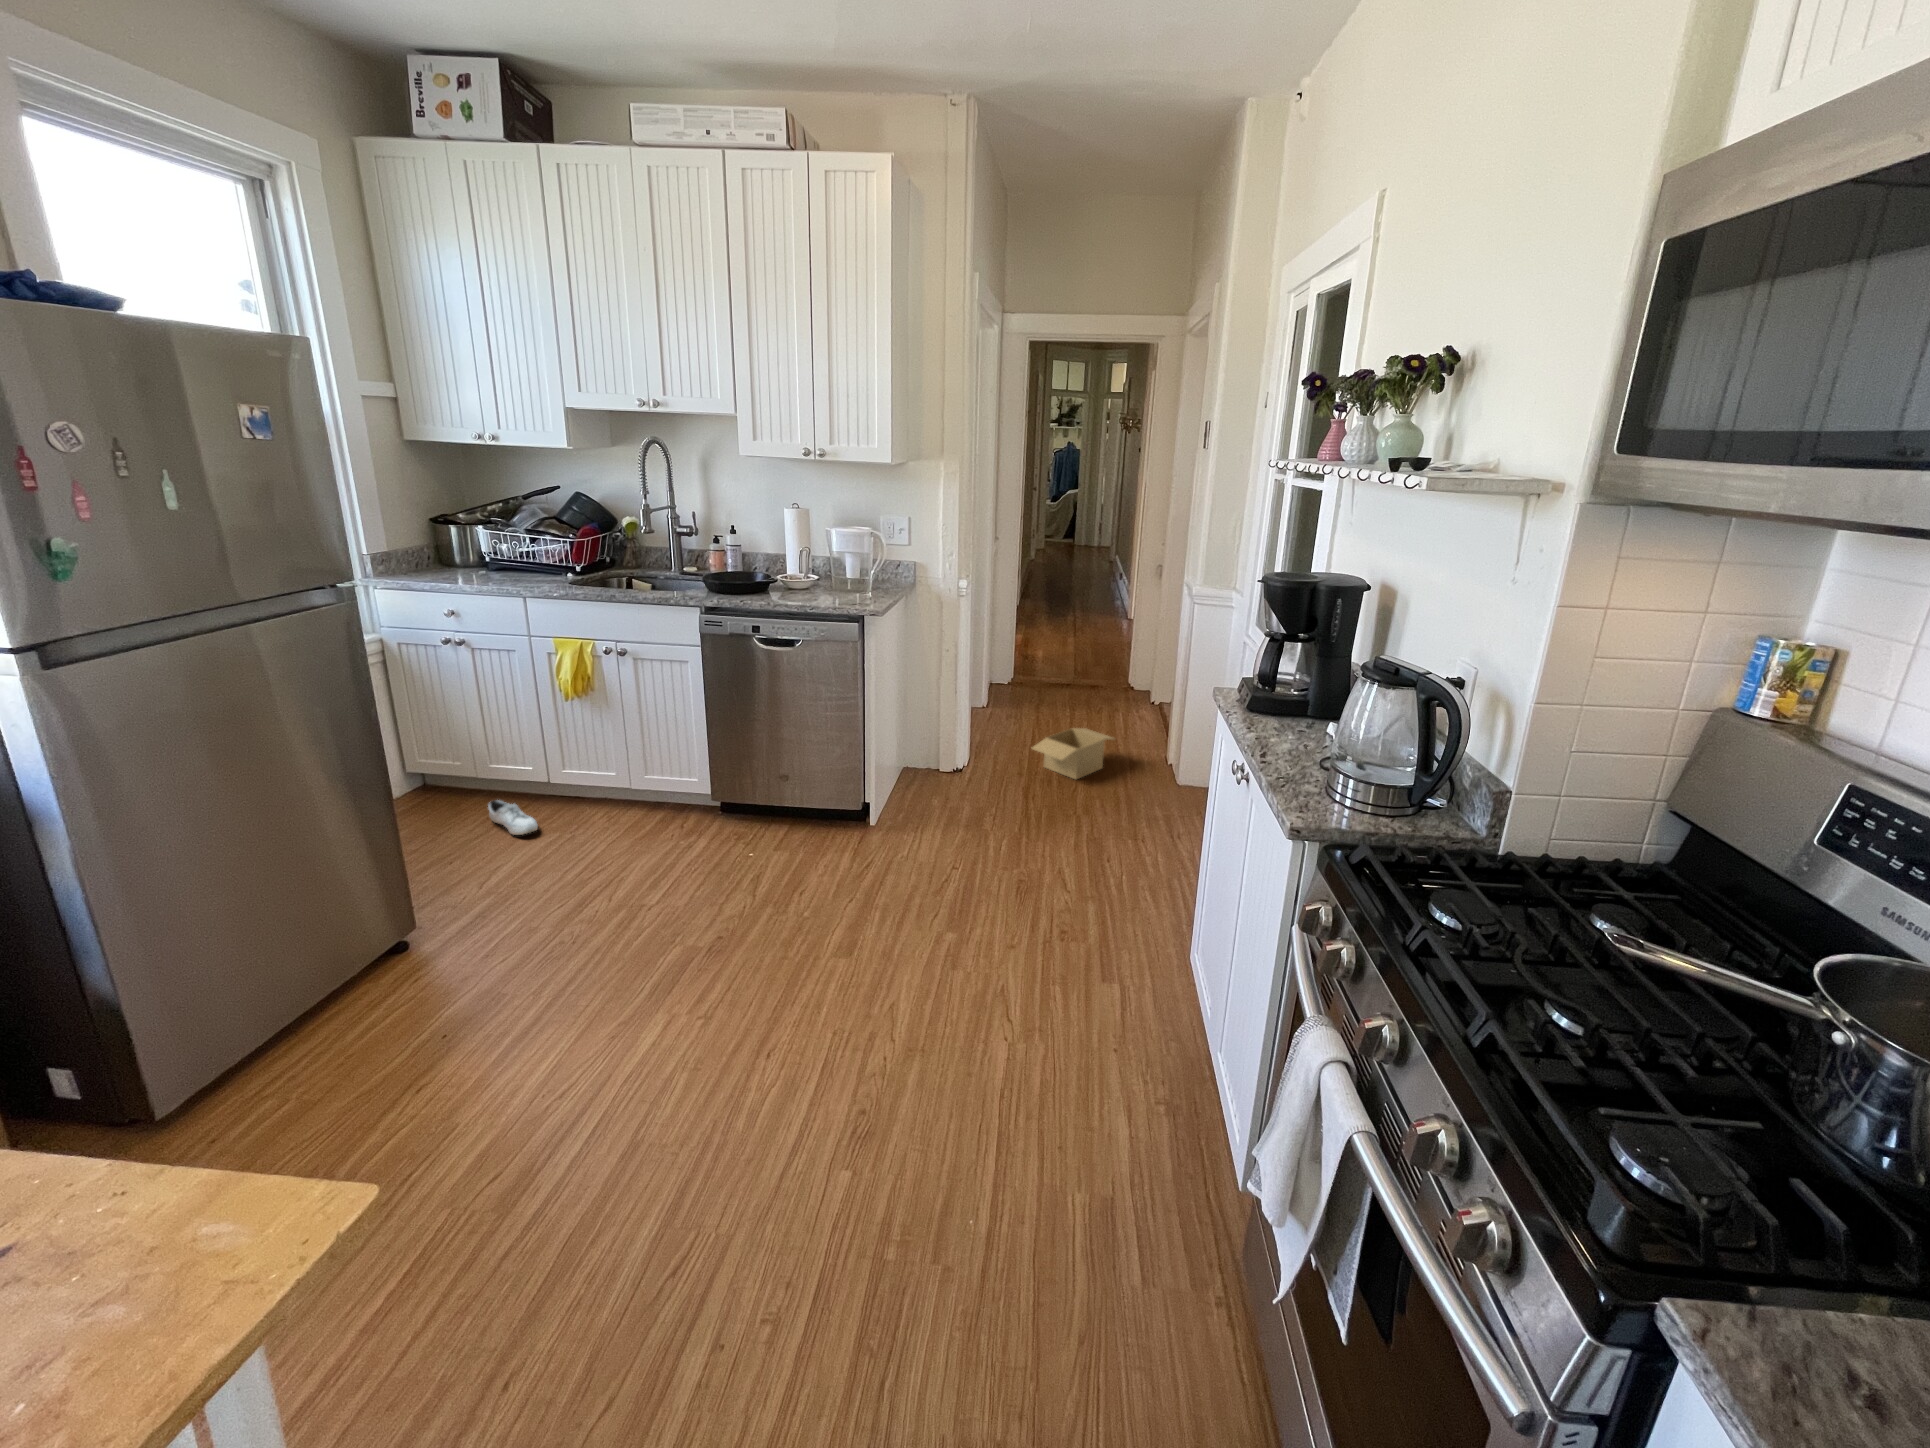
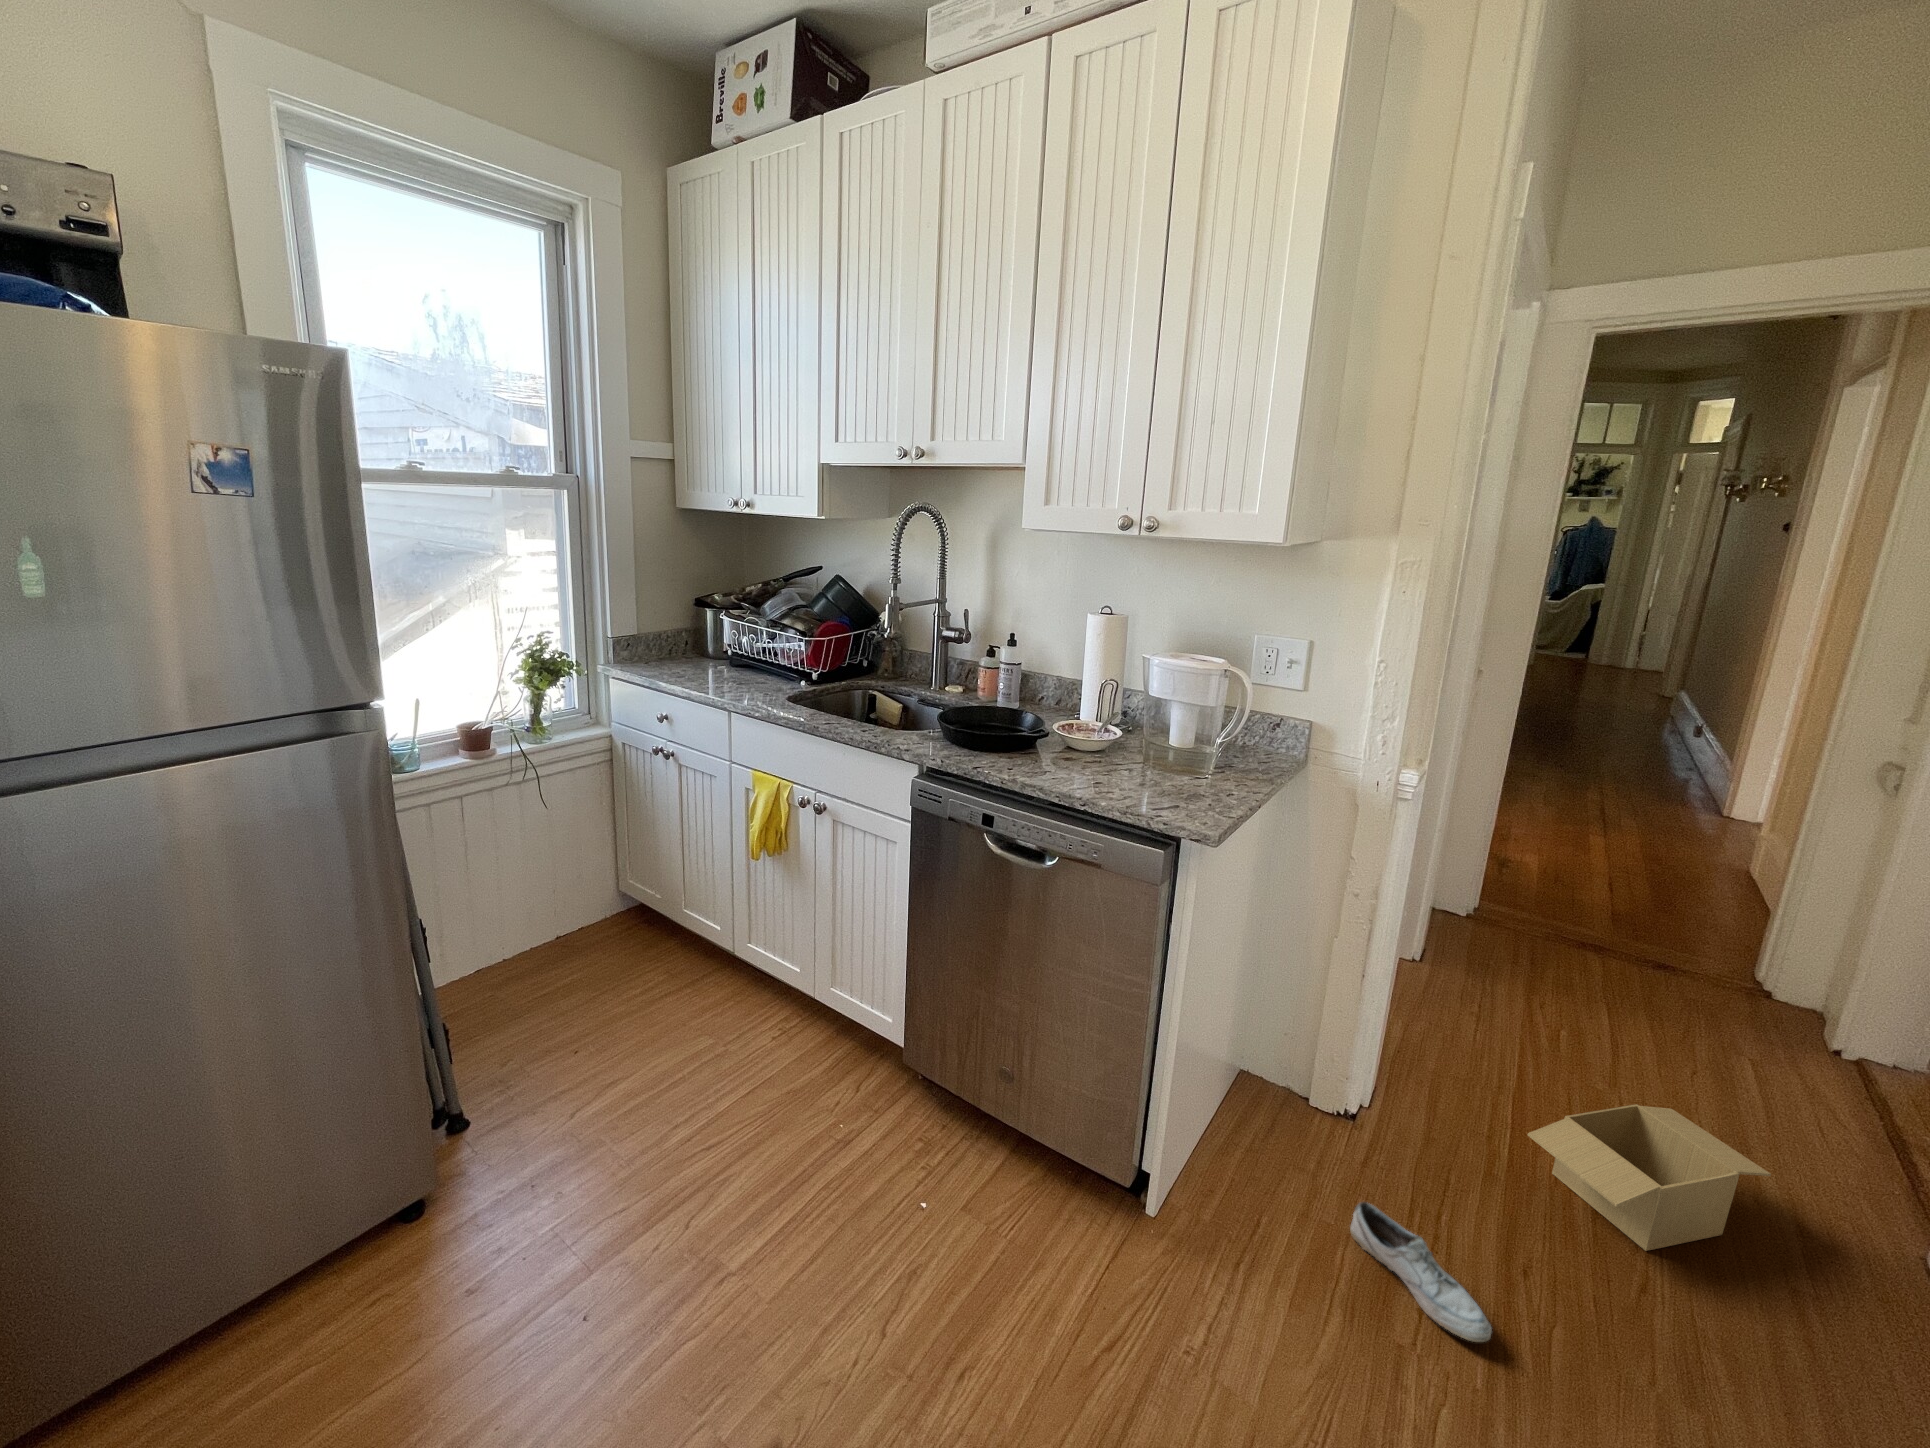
shoe: present [488,800,538,835] -> present [1350,1202,1492,1342]

